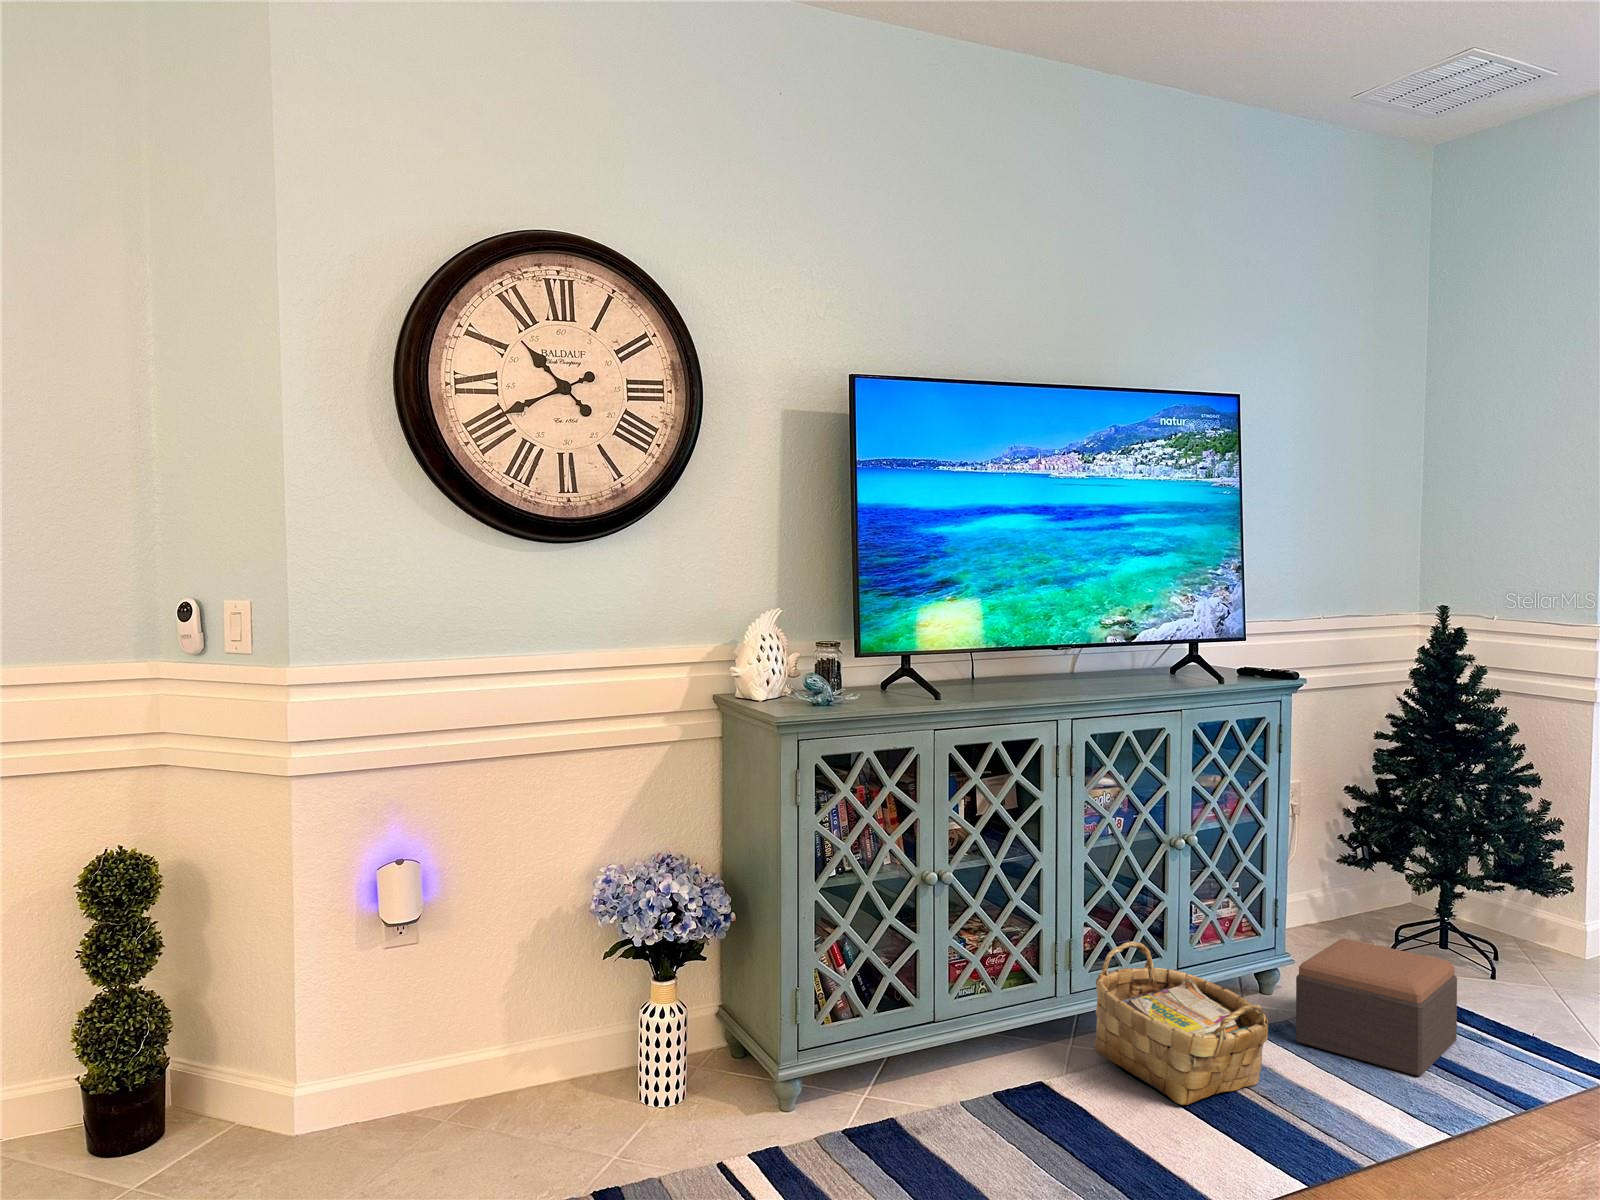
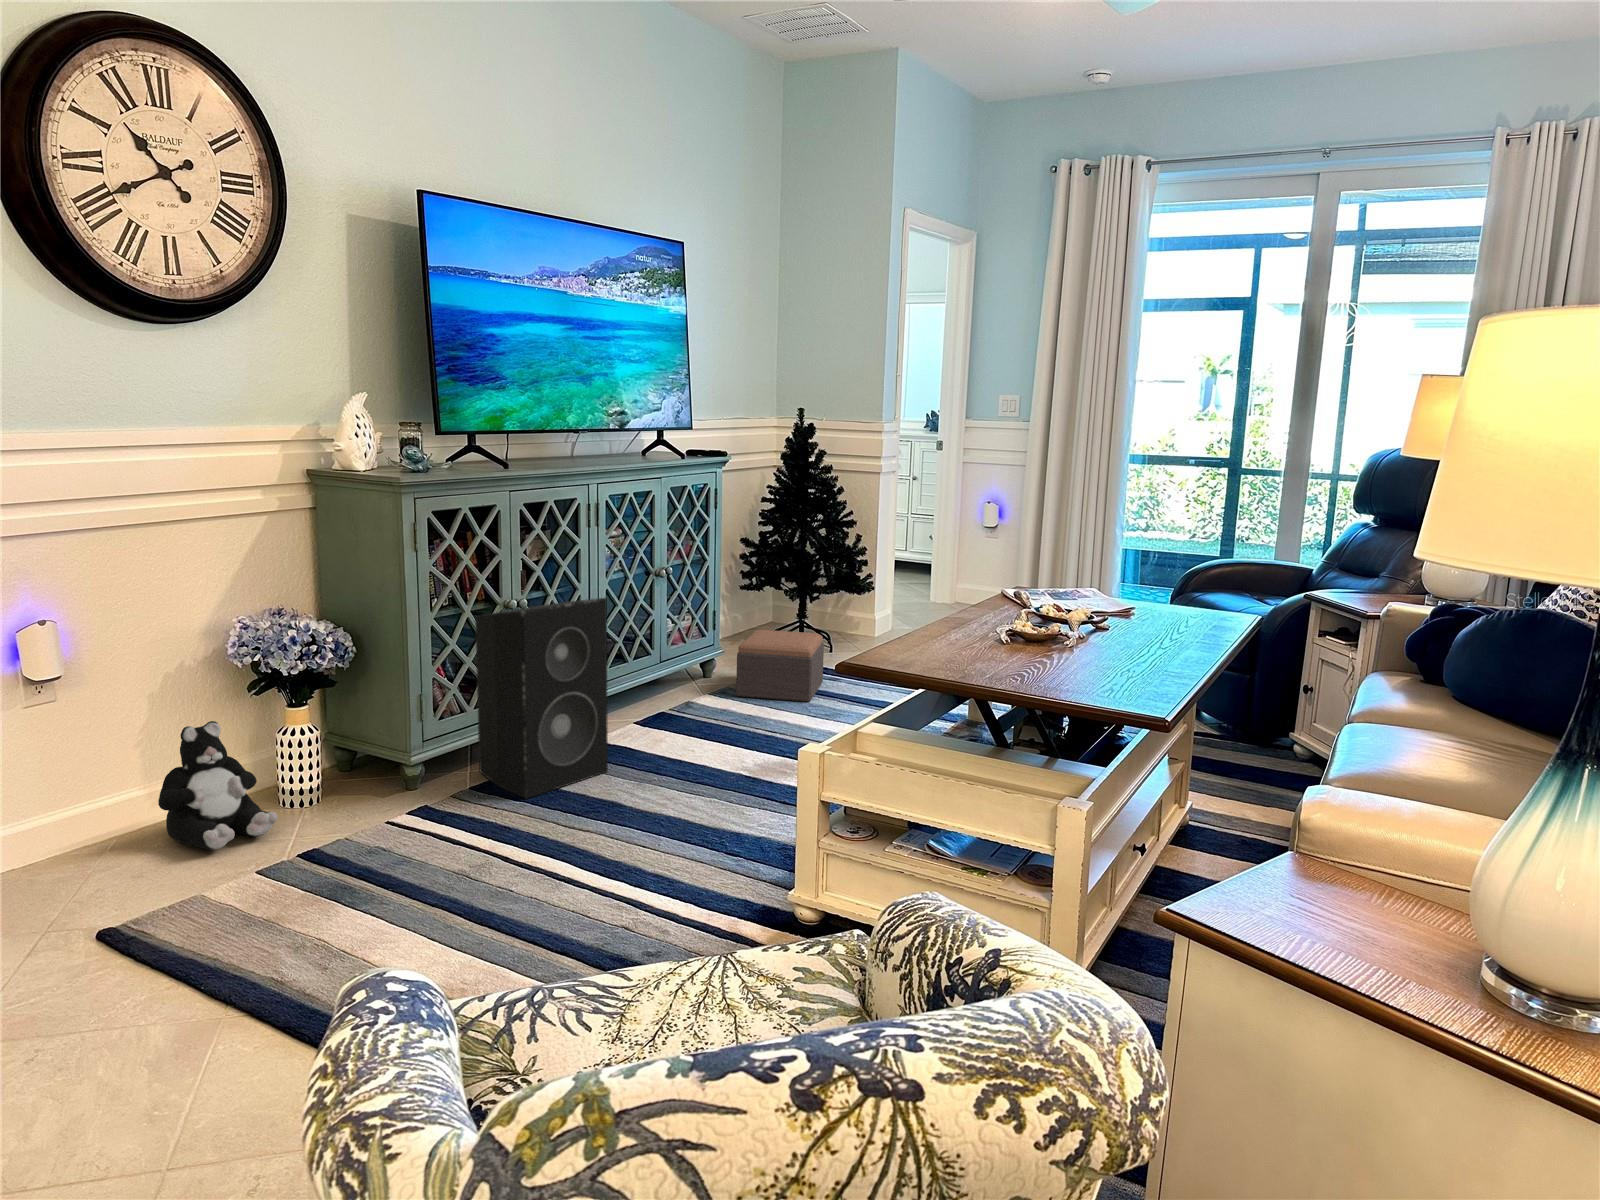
speaker: none [873,885,1038,1171] -> present [475,598,608,798]
woven basket: present [1094,941,1268,1105] -> none [617,641,732,736]
plush toy: none [487,992,599,1159] -> present [158,721,278,850]

